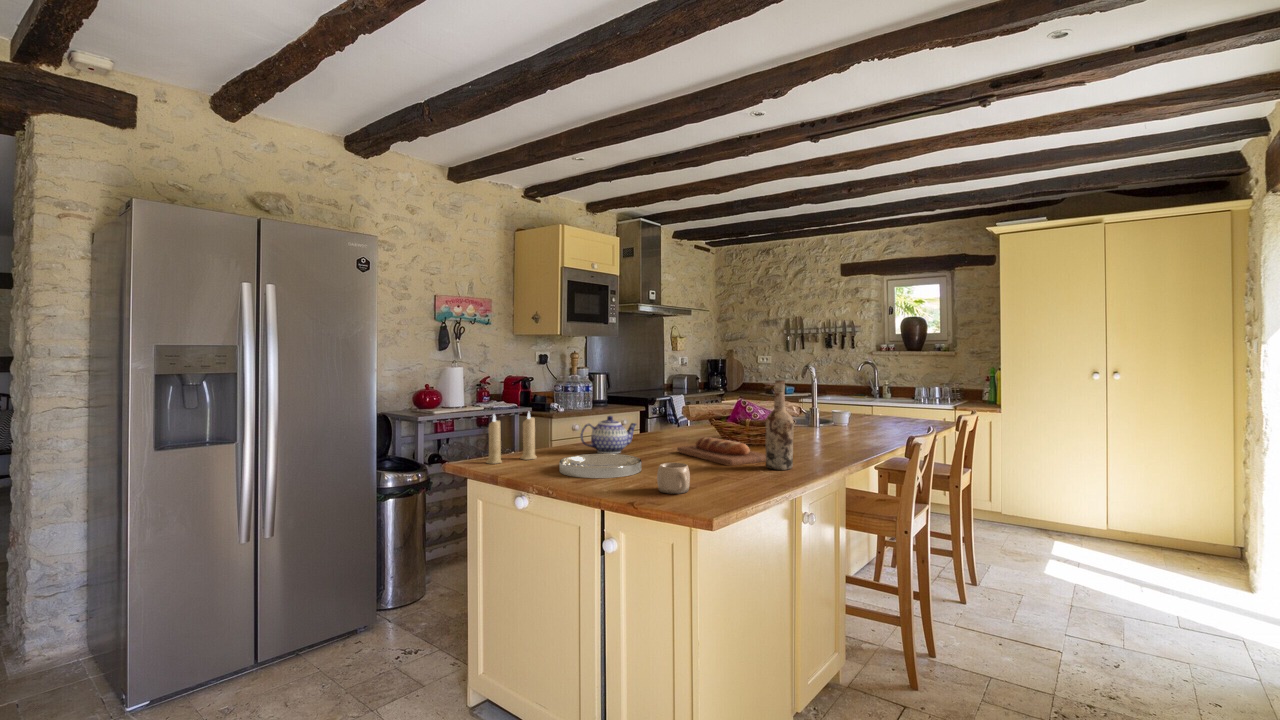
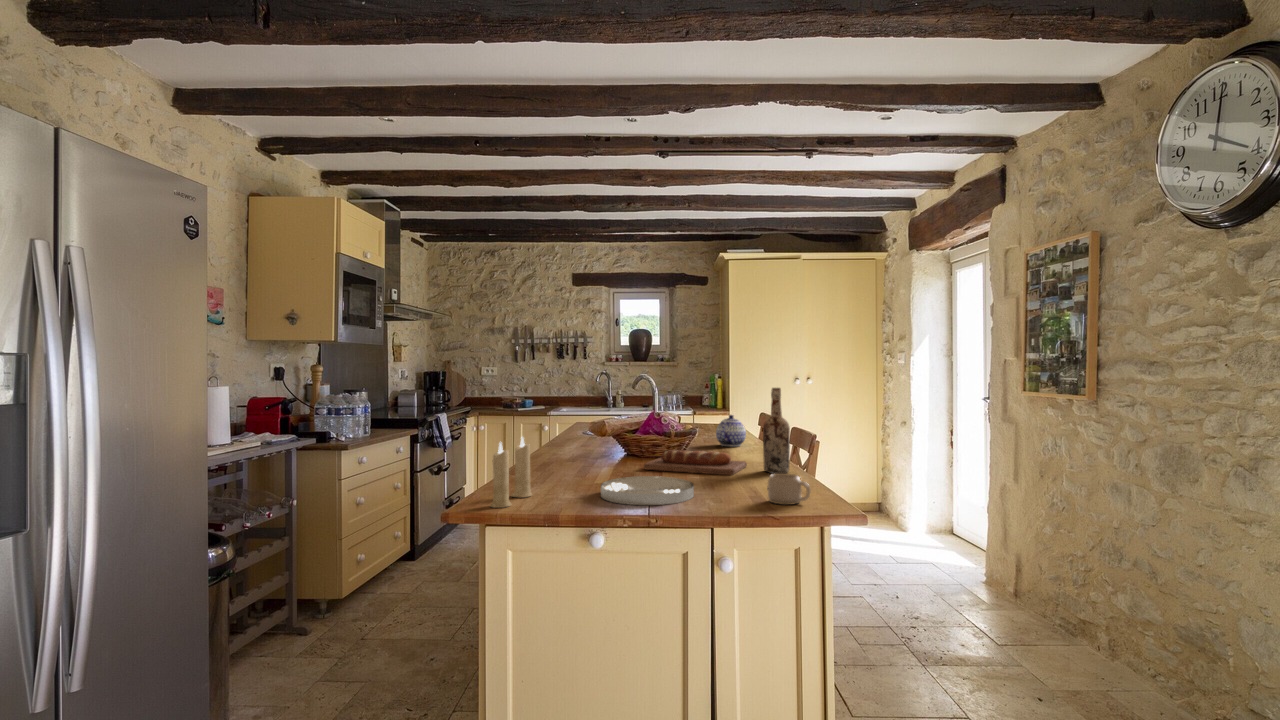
teapot: present [580,416,636,454] -> present [716,415,746,447]

